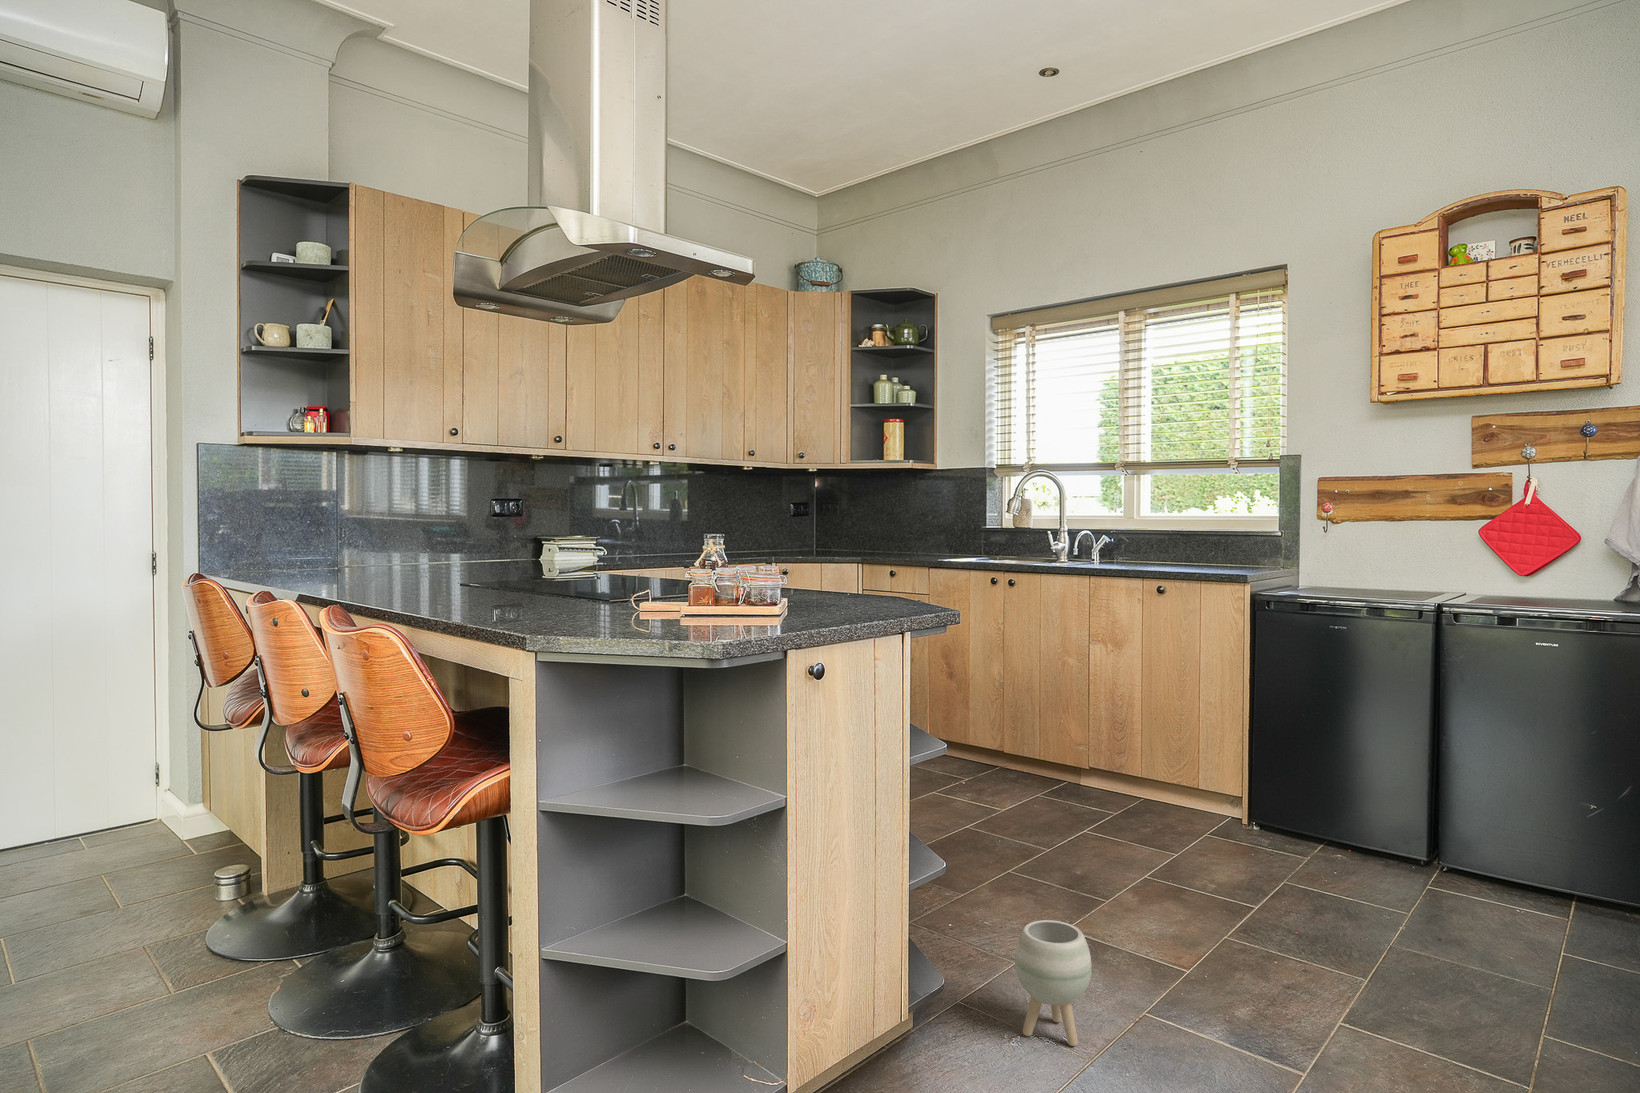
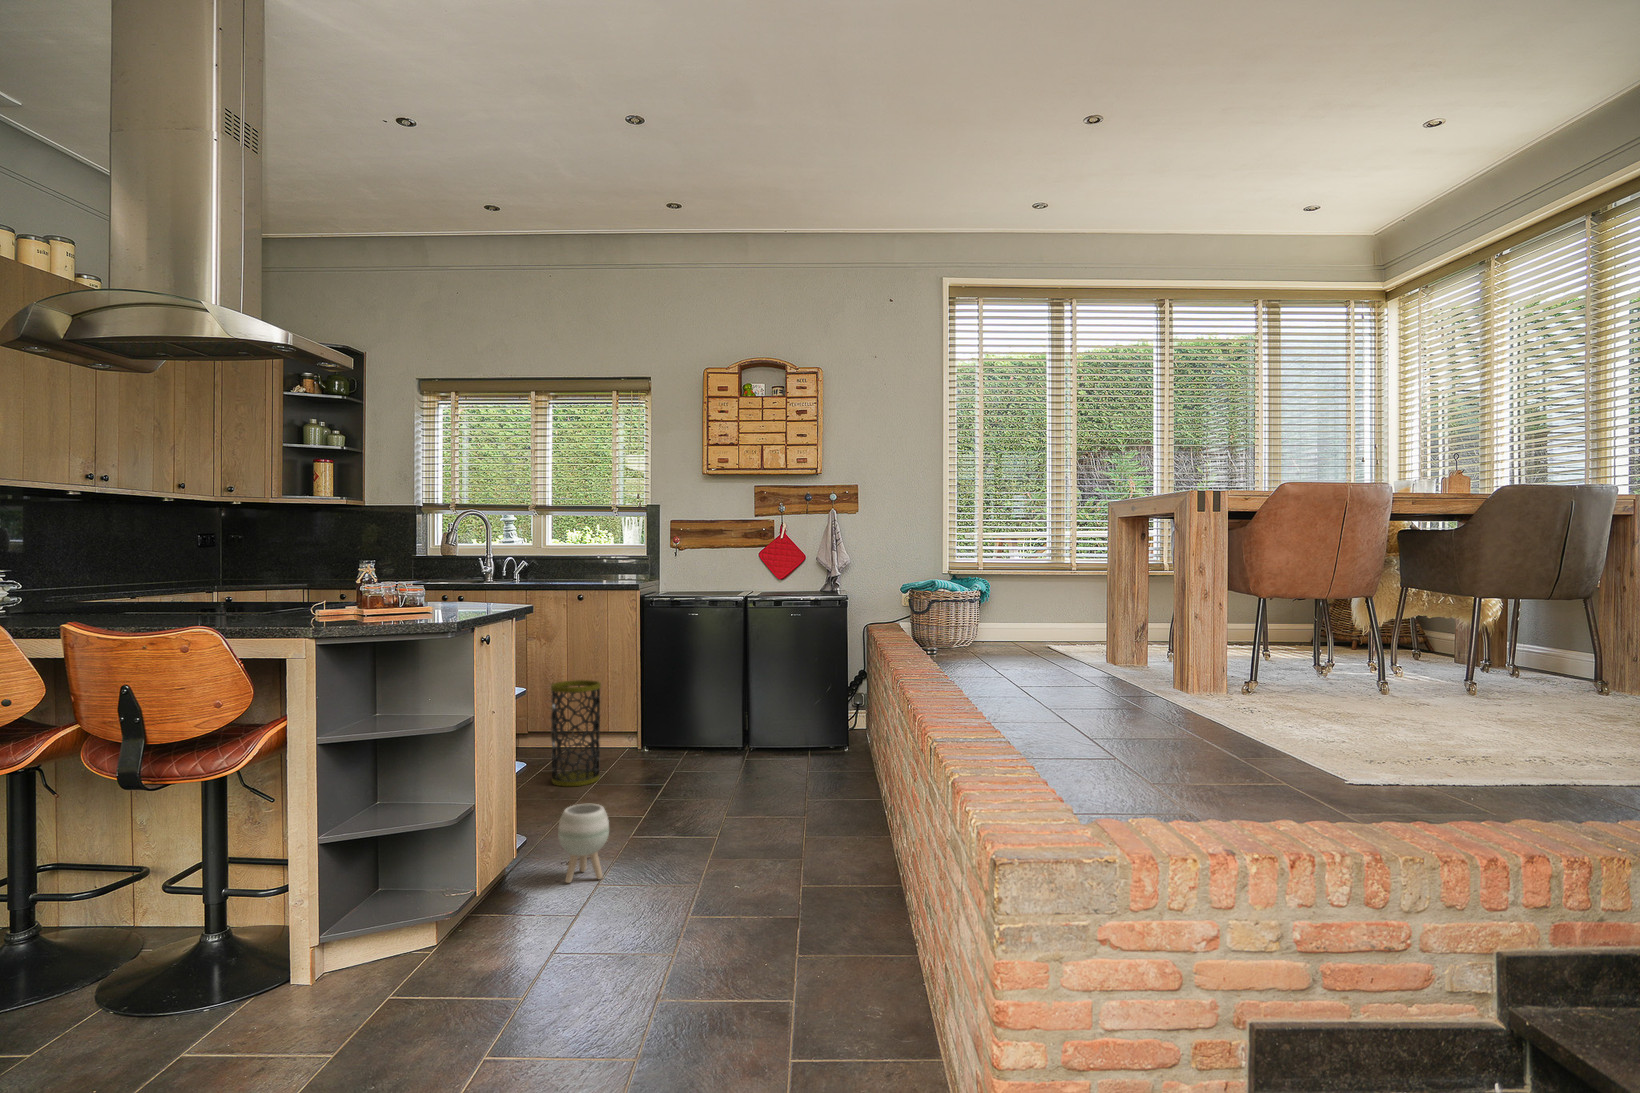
trash can: none [1096,711,1167,864] -> present [551,680,601,786]

